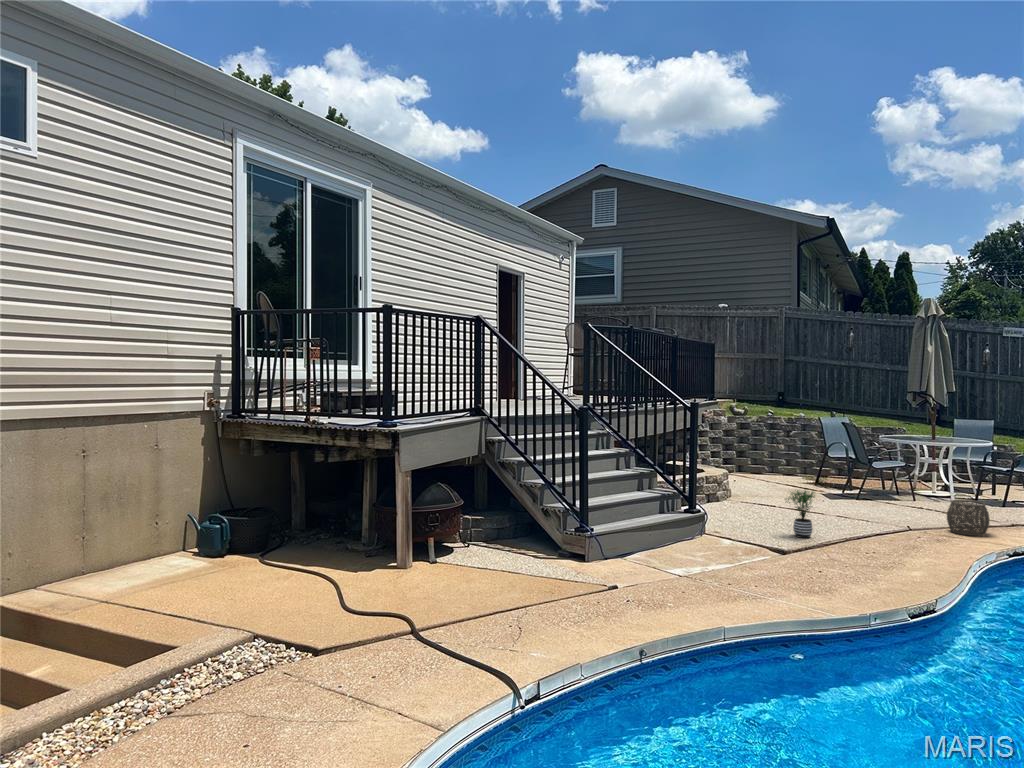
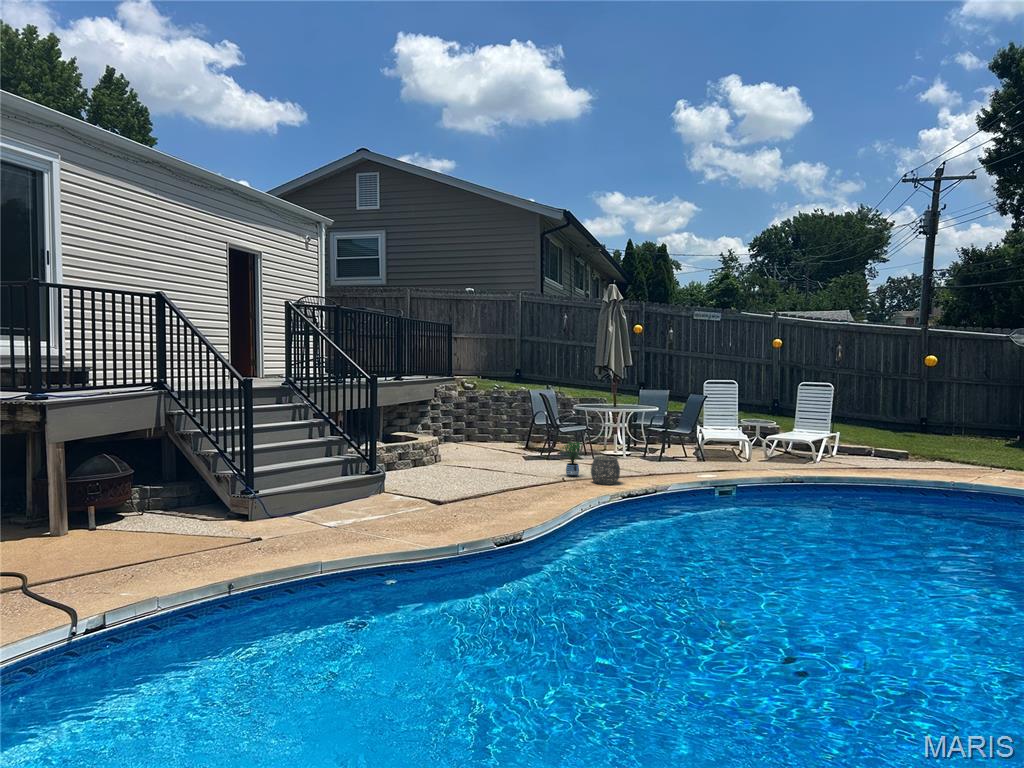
potted plant: present [785,490,814,538] -> present [560,442,580,477]

